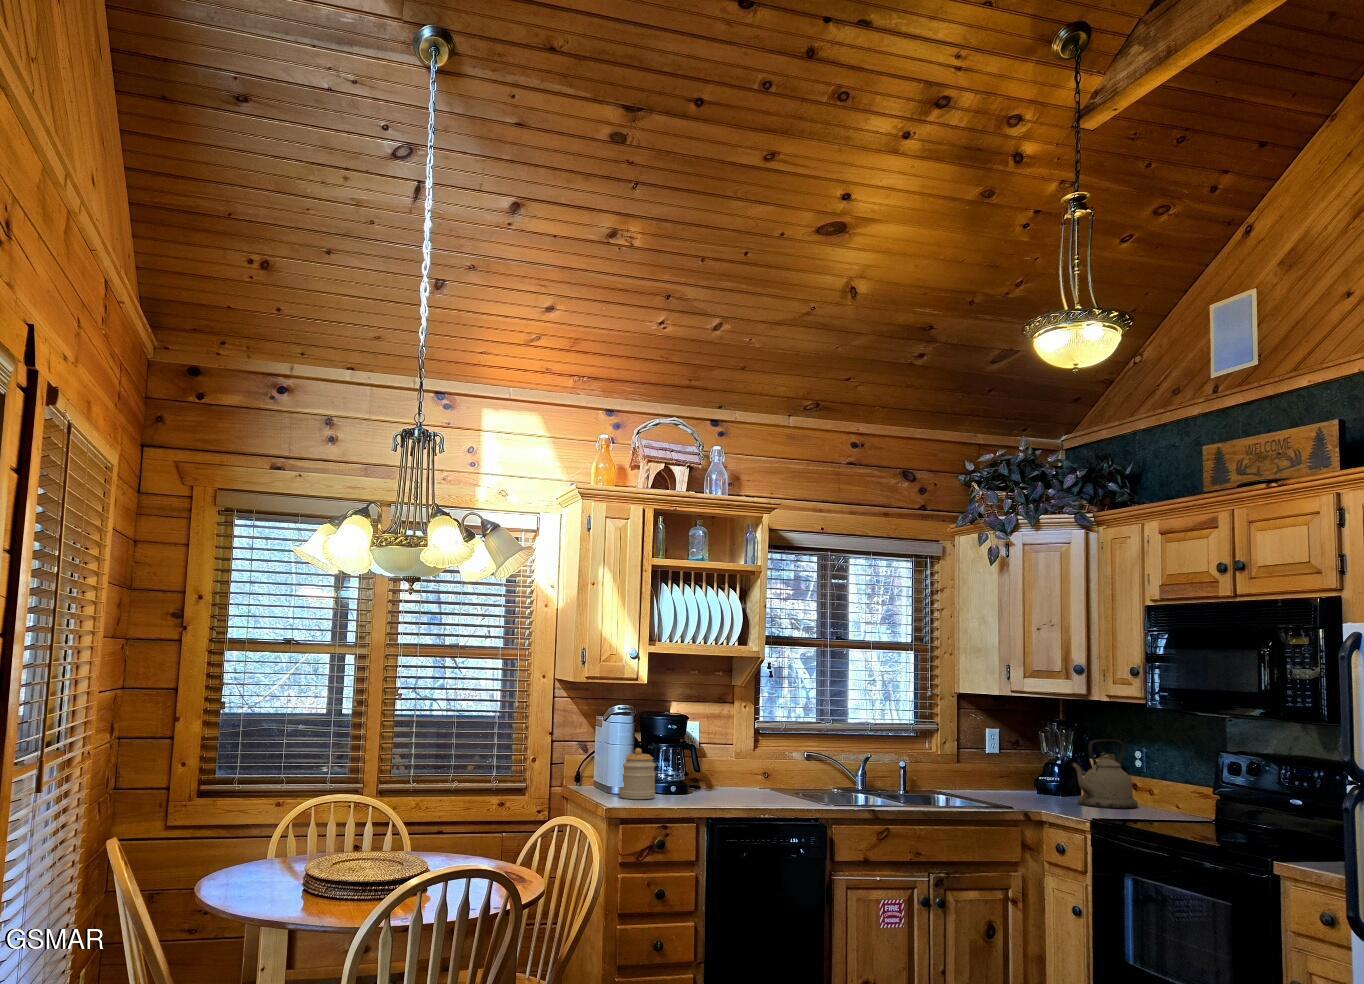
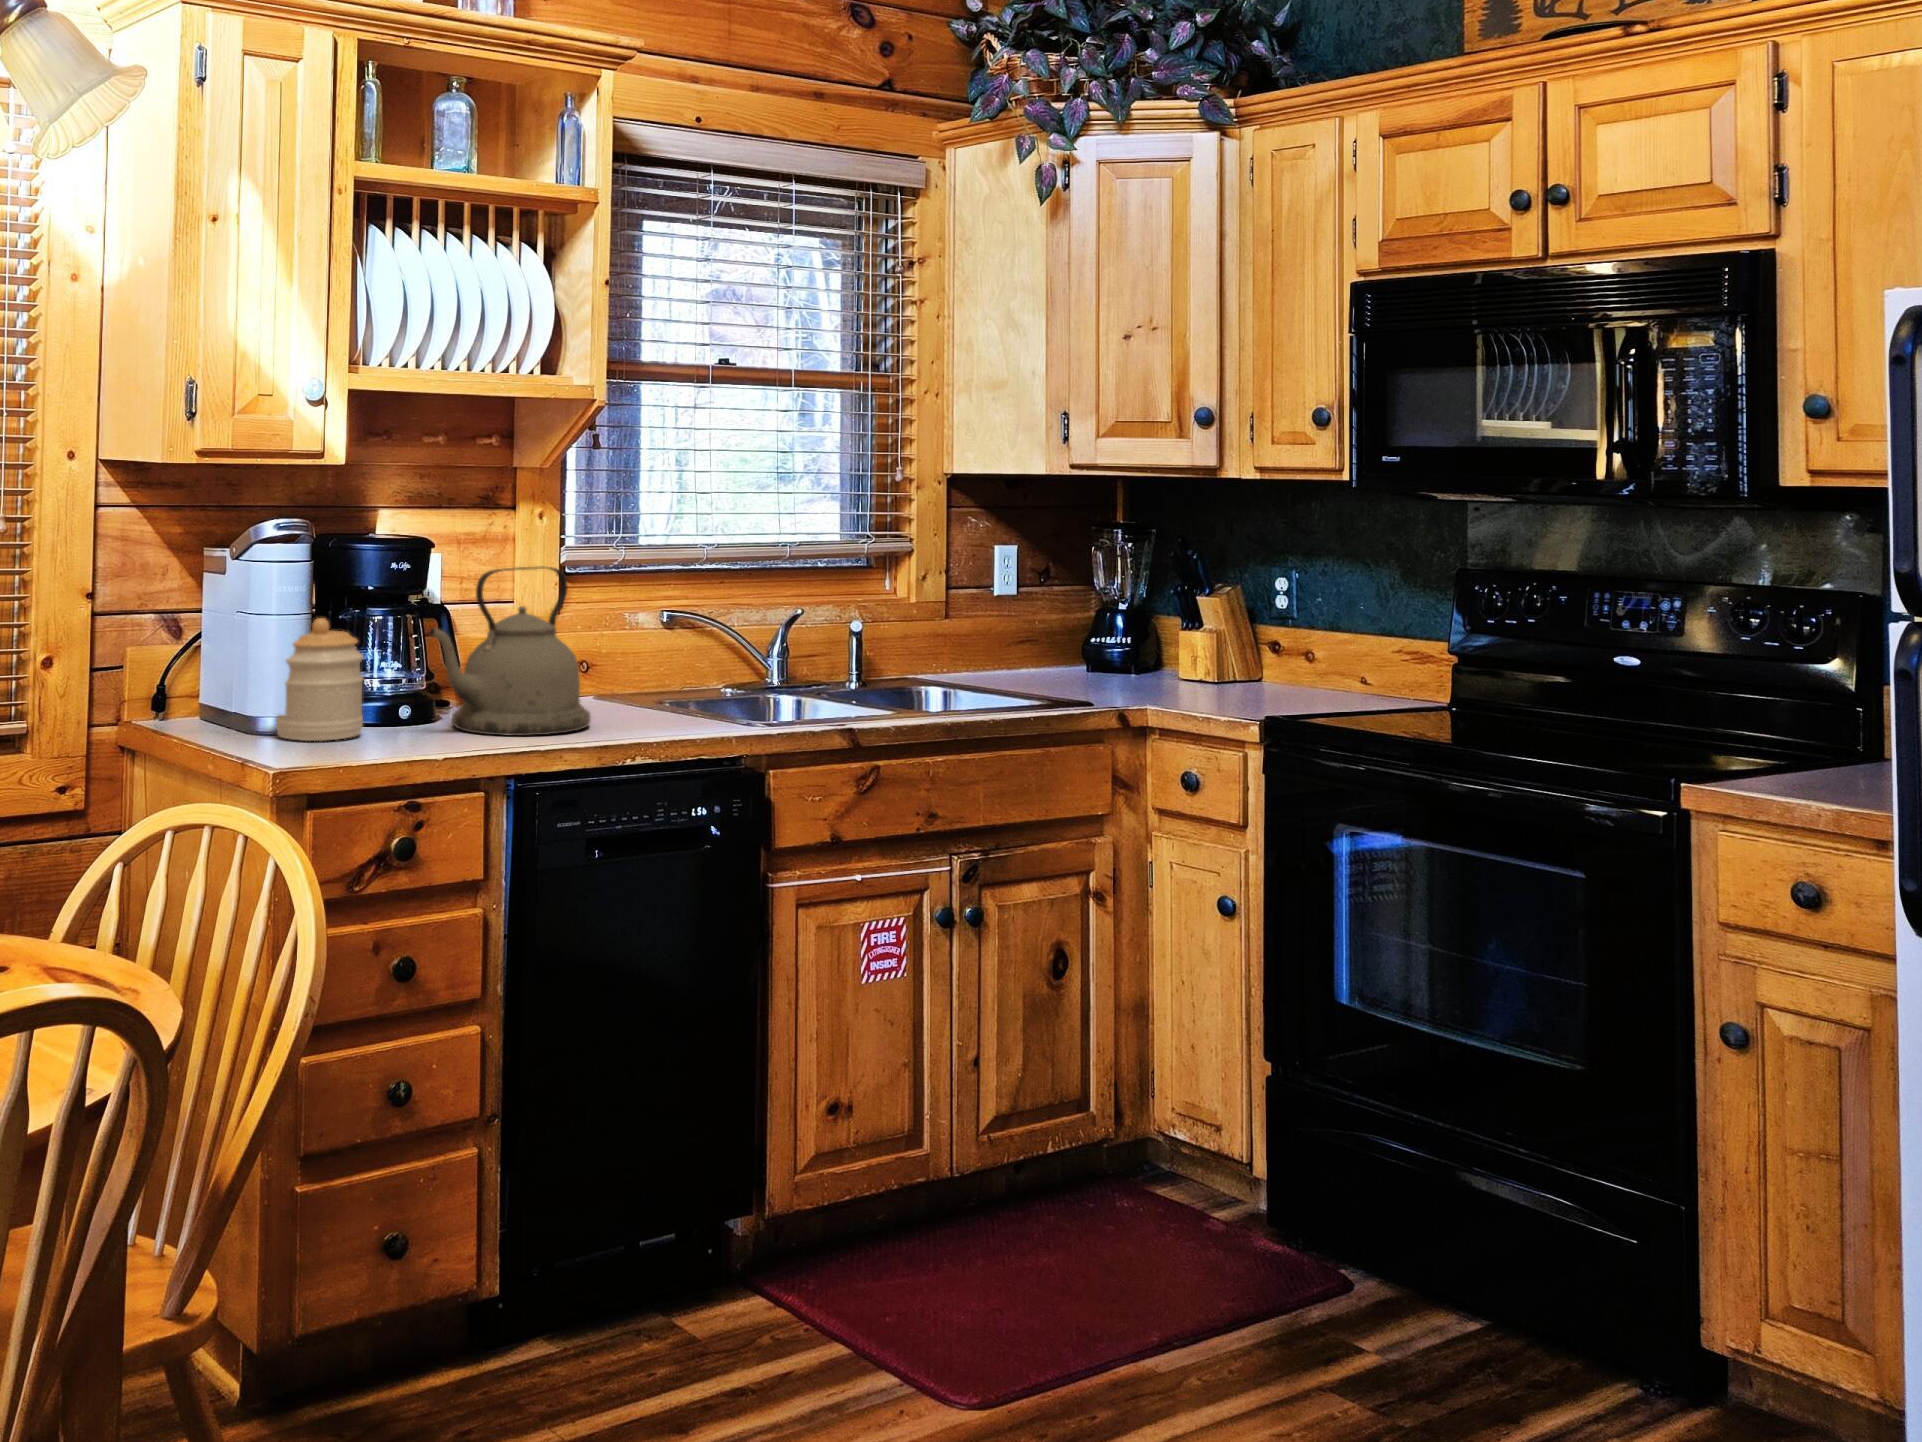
kettle: present [1071,740,1138,809] -> present [430,566,590,736]

